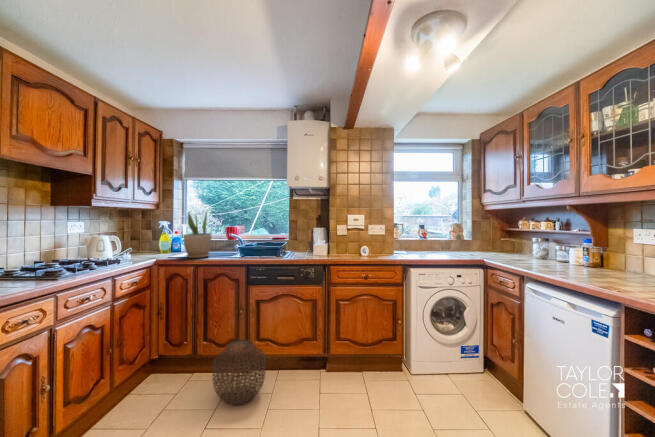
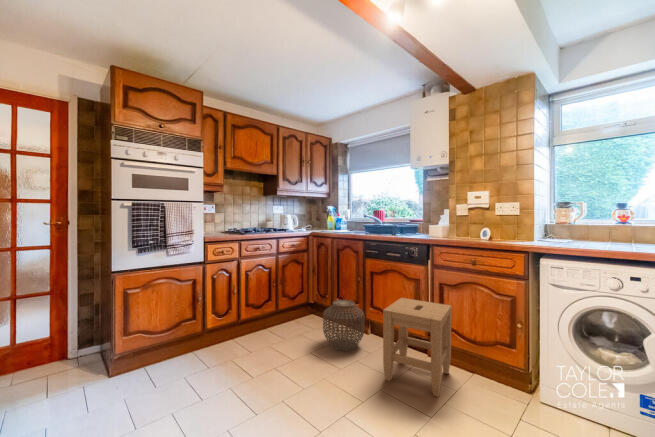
potted plant: present [184,212,211,258] -> none [329,194,349,233]
stool: none [306,318,369,414] -> present [383,298,452,397]

